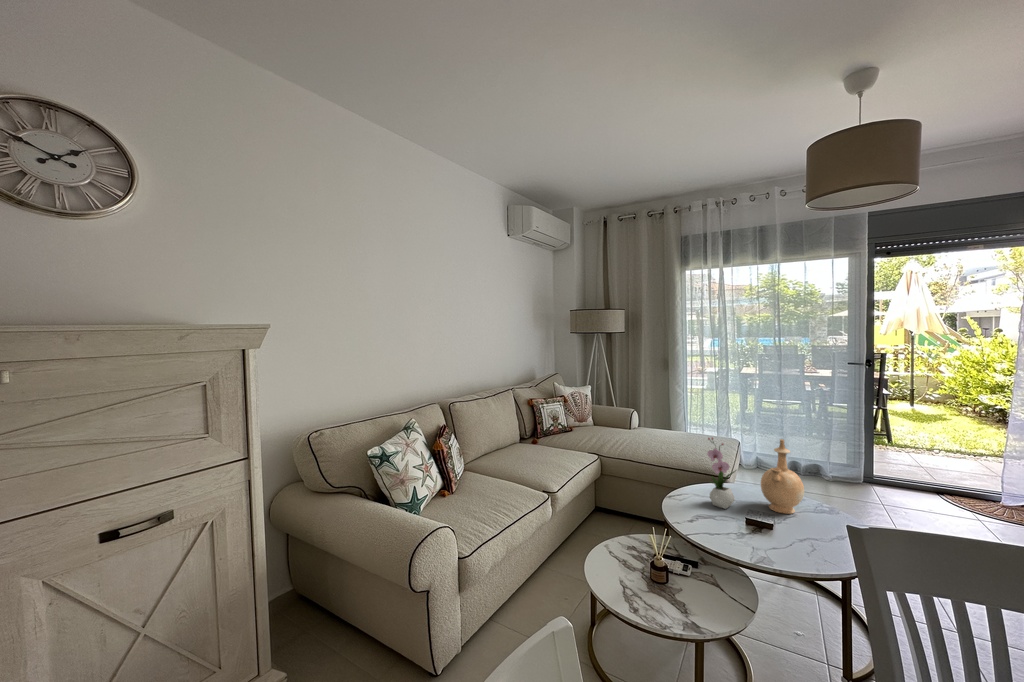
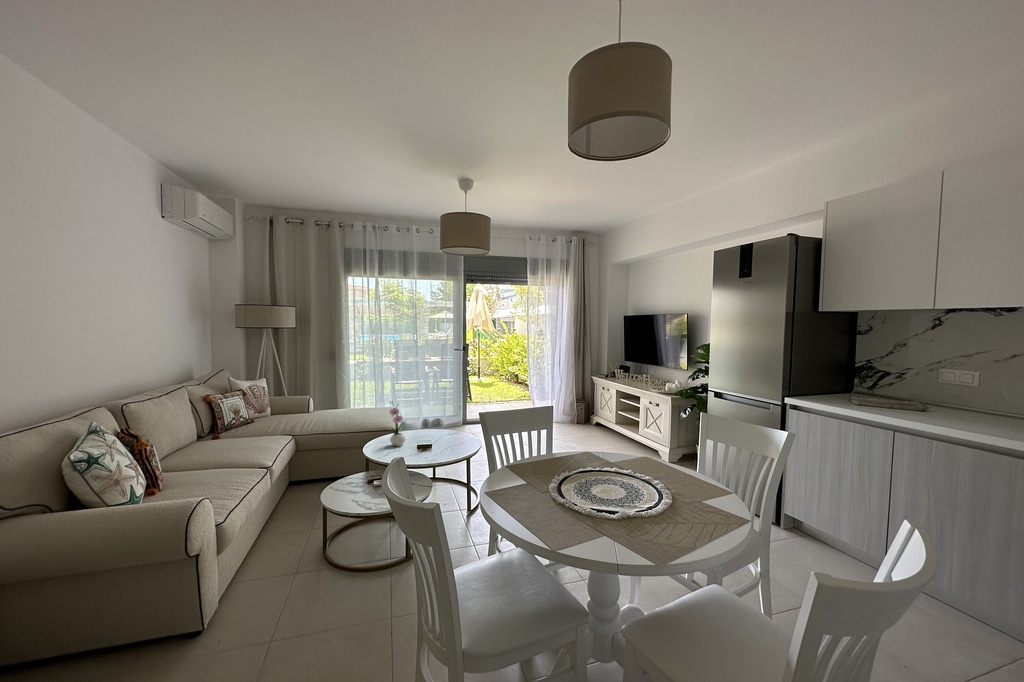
vase: present [761,439,804,514] -> none [419,396,442,441]

